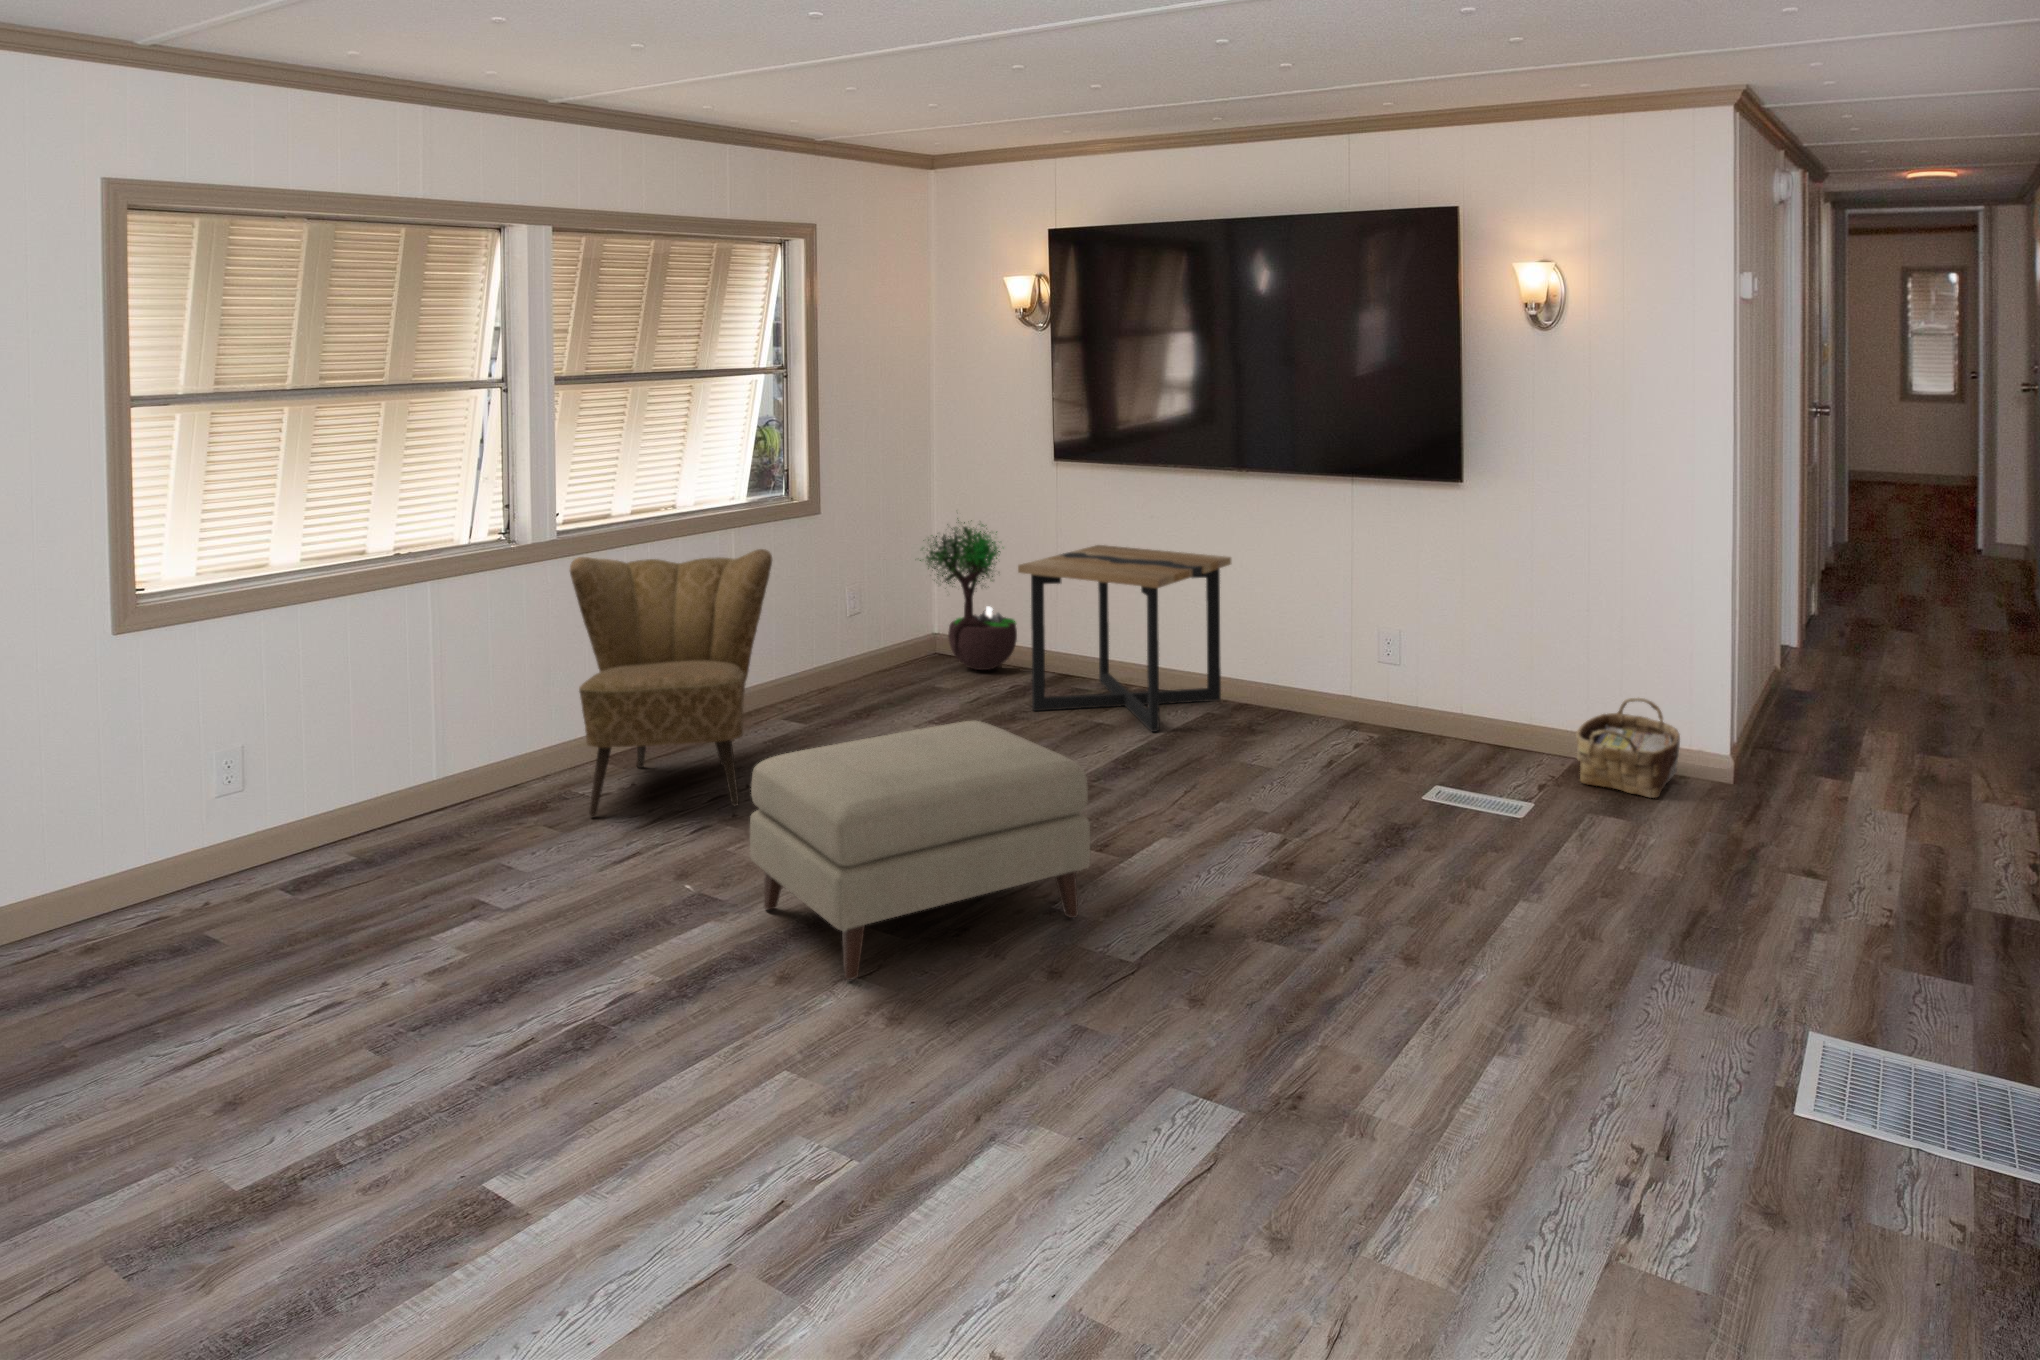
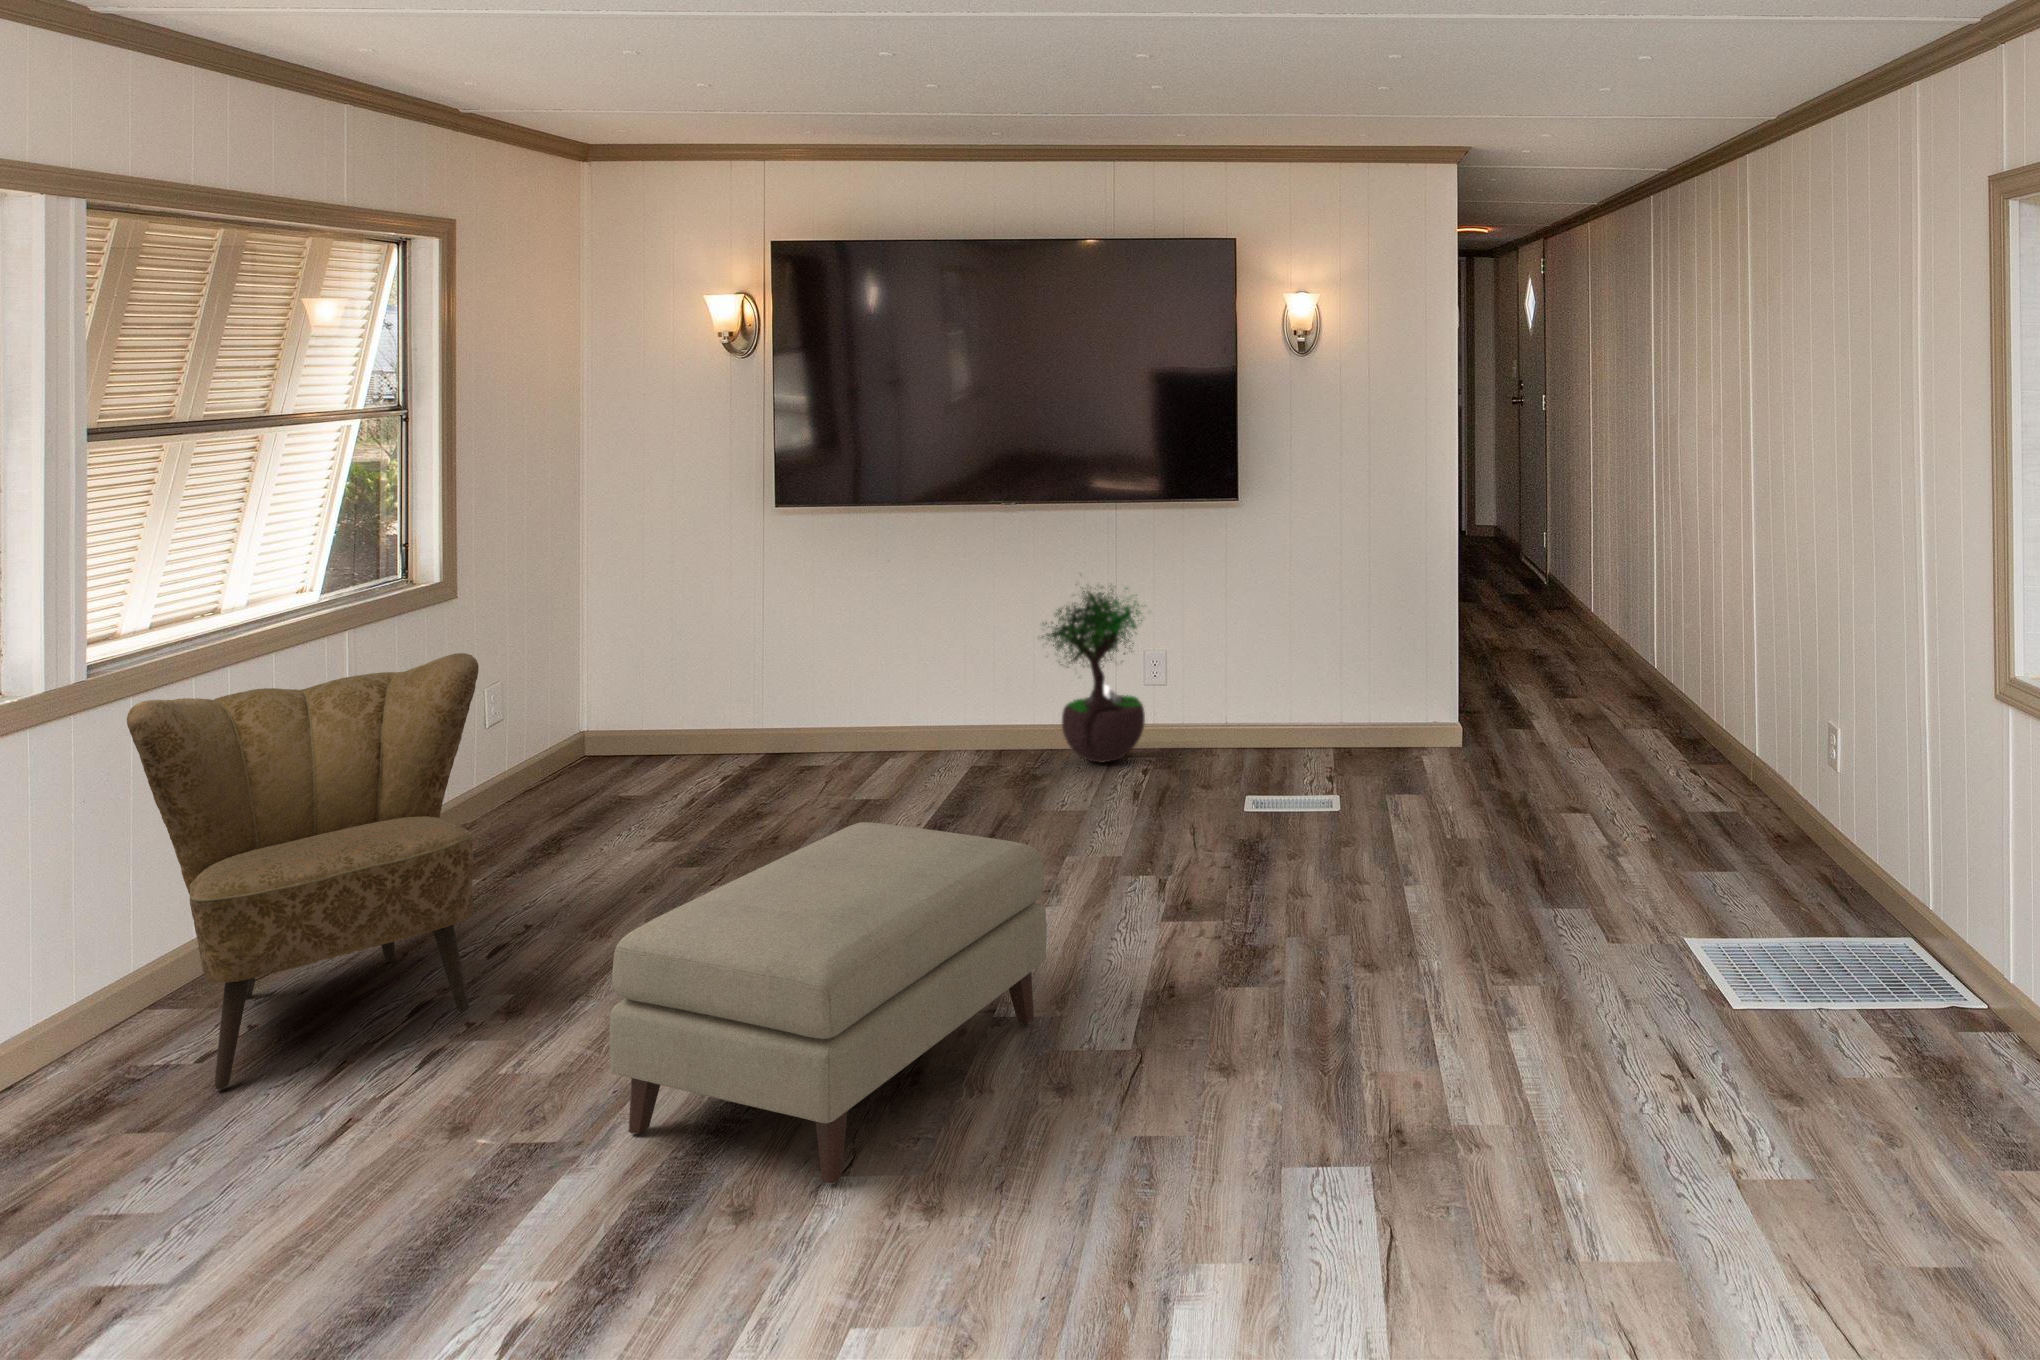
potted tree: present [920,518,1017,670] -> present [1038,586,1145,763]
side table: present [1018,545,1231,732] -> none [756,598,983,804]
woven basket: present [1576,698,1680,798] -> none [1347,683,1427,771]

